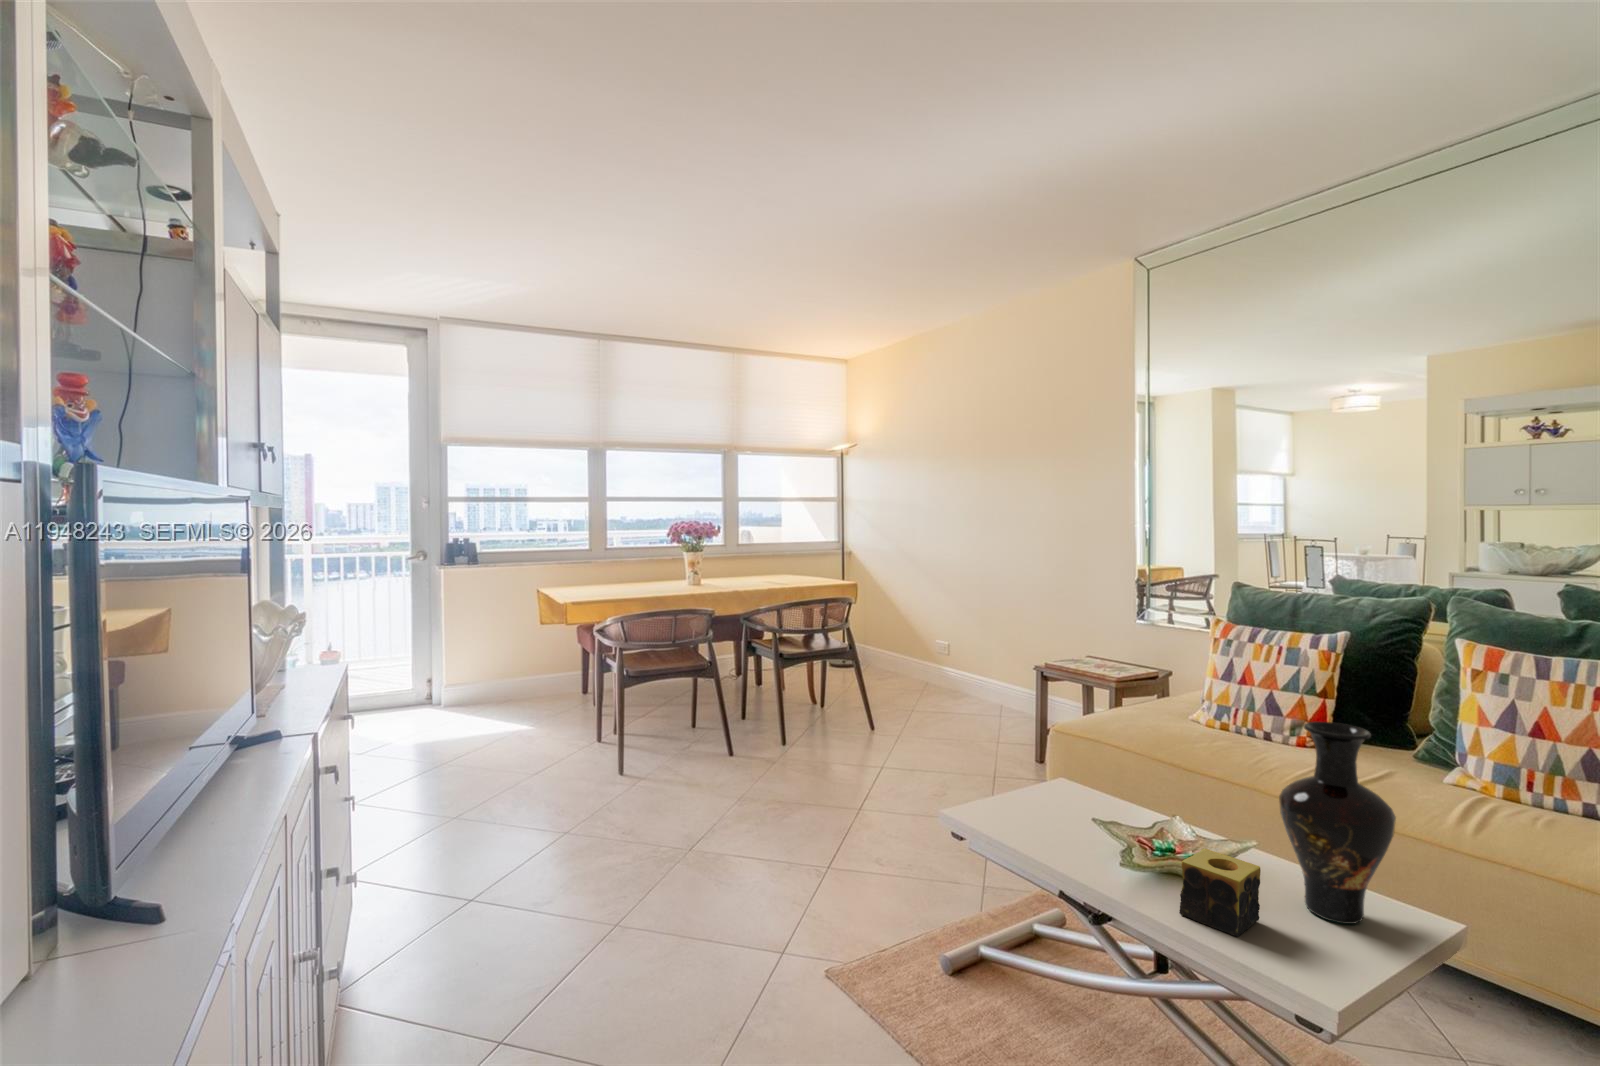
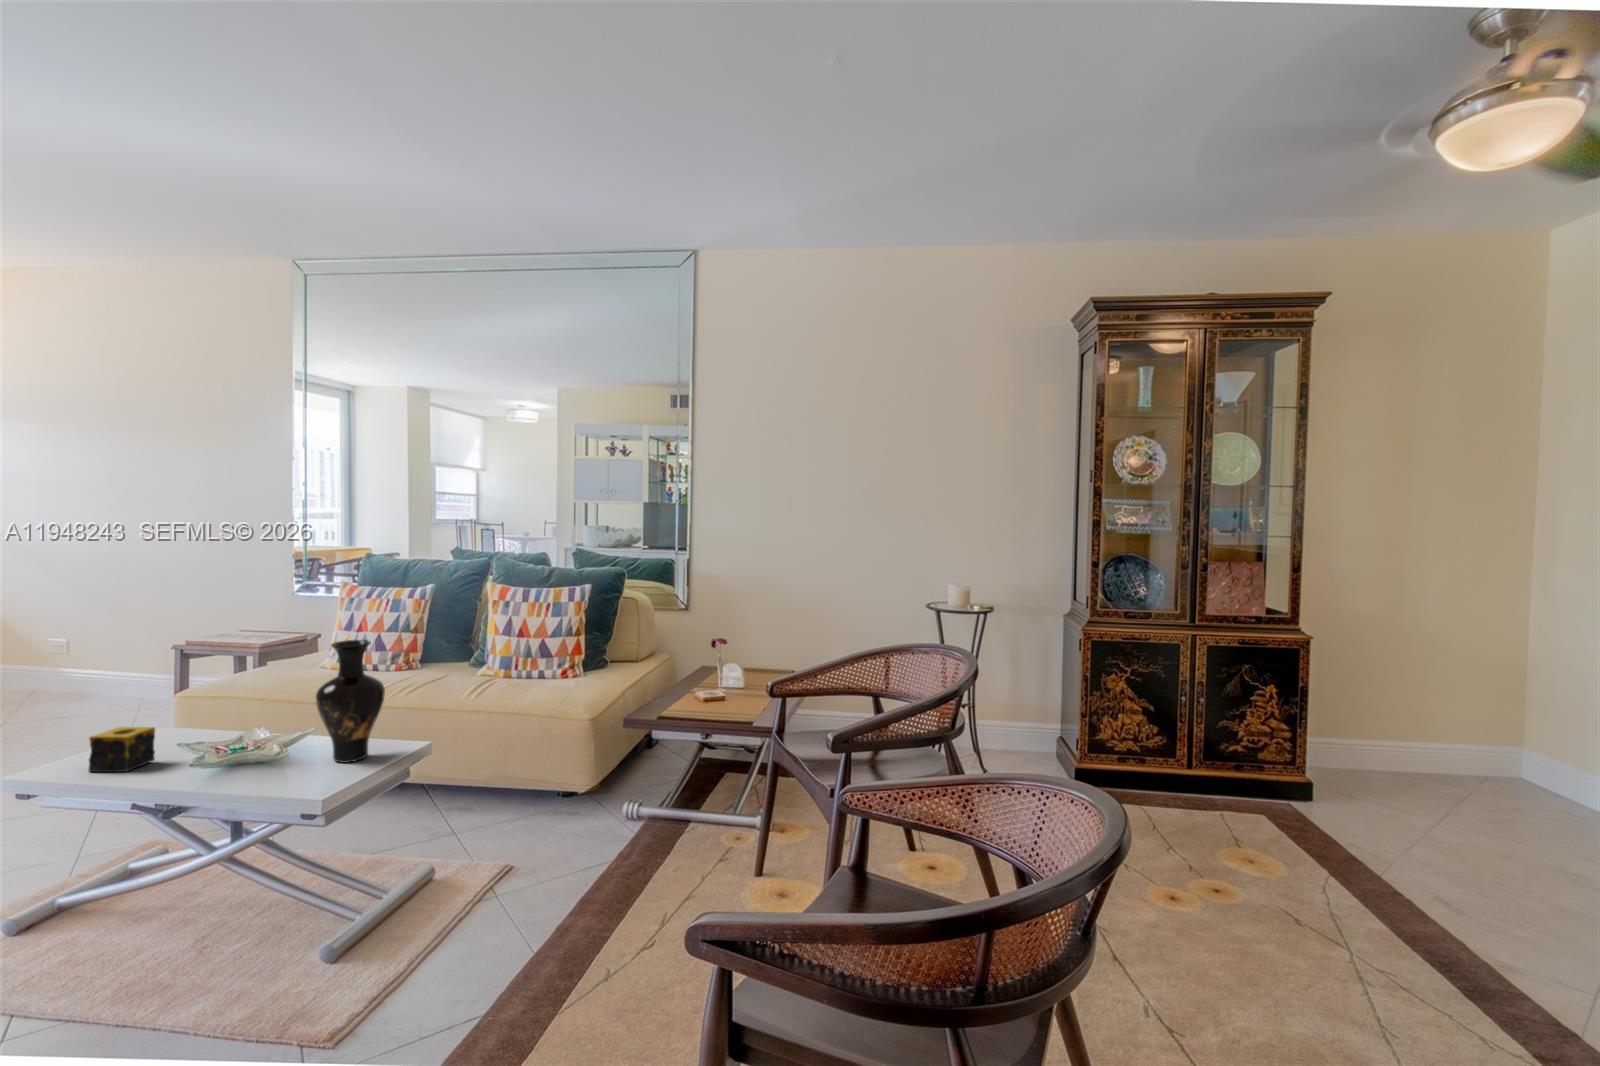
candle: present [1179,849,1261,936] -> present [88,727,155,772]

